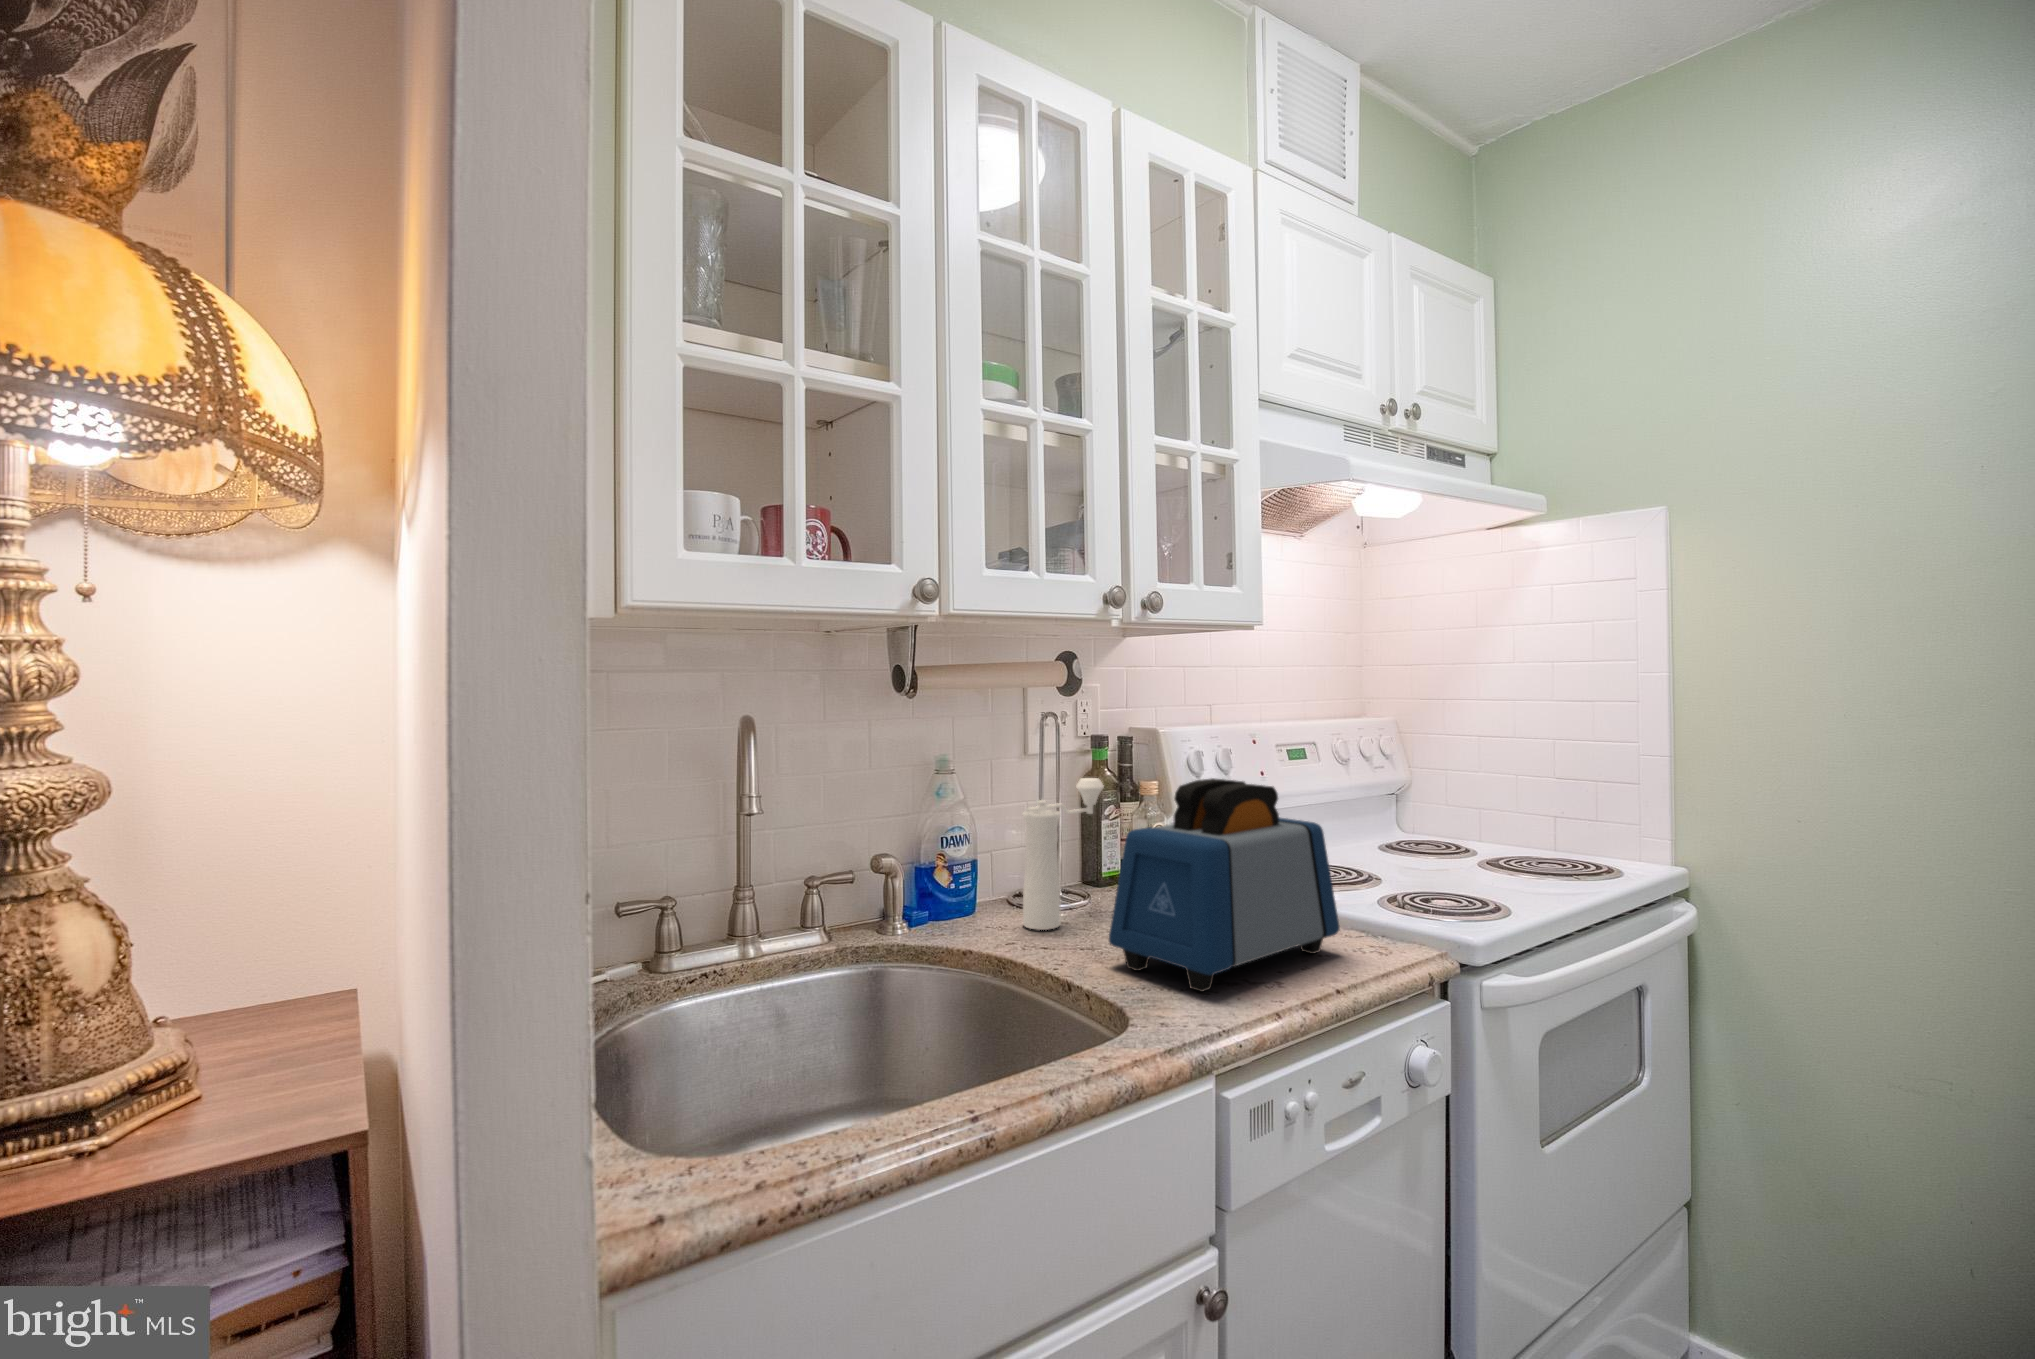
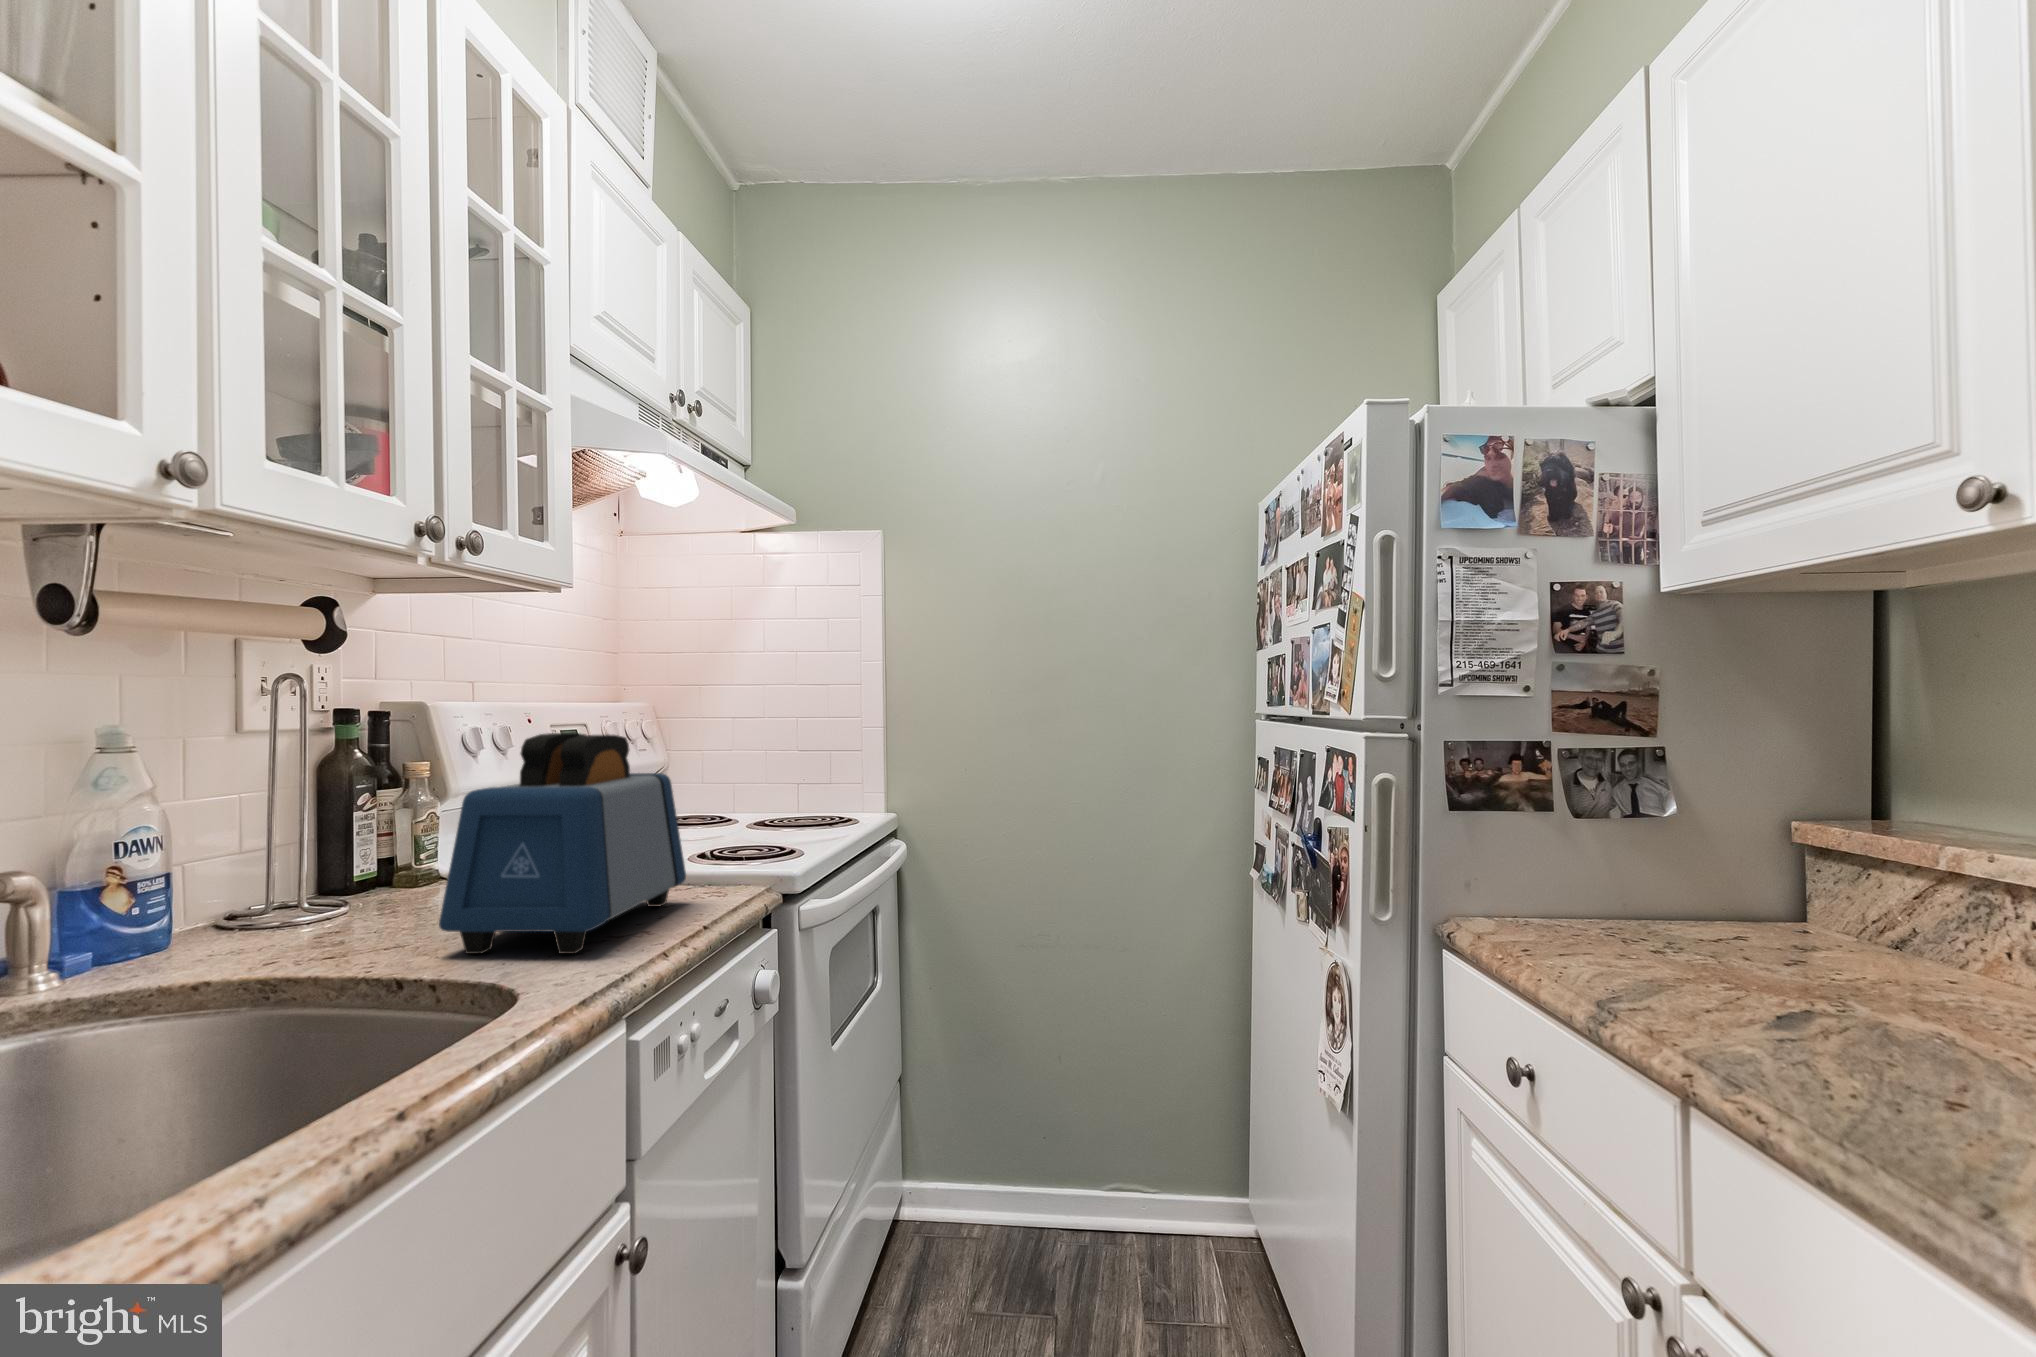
pepper mill: present [1023,778,1104,930] -> none [272,752,386,946]

